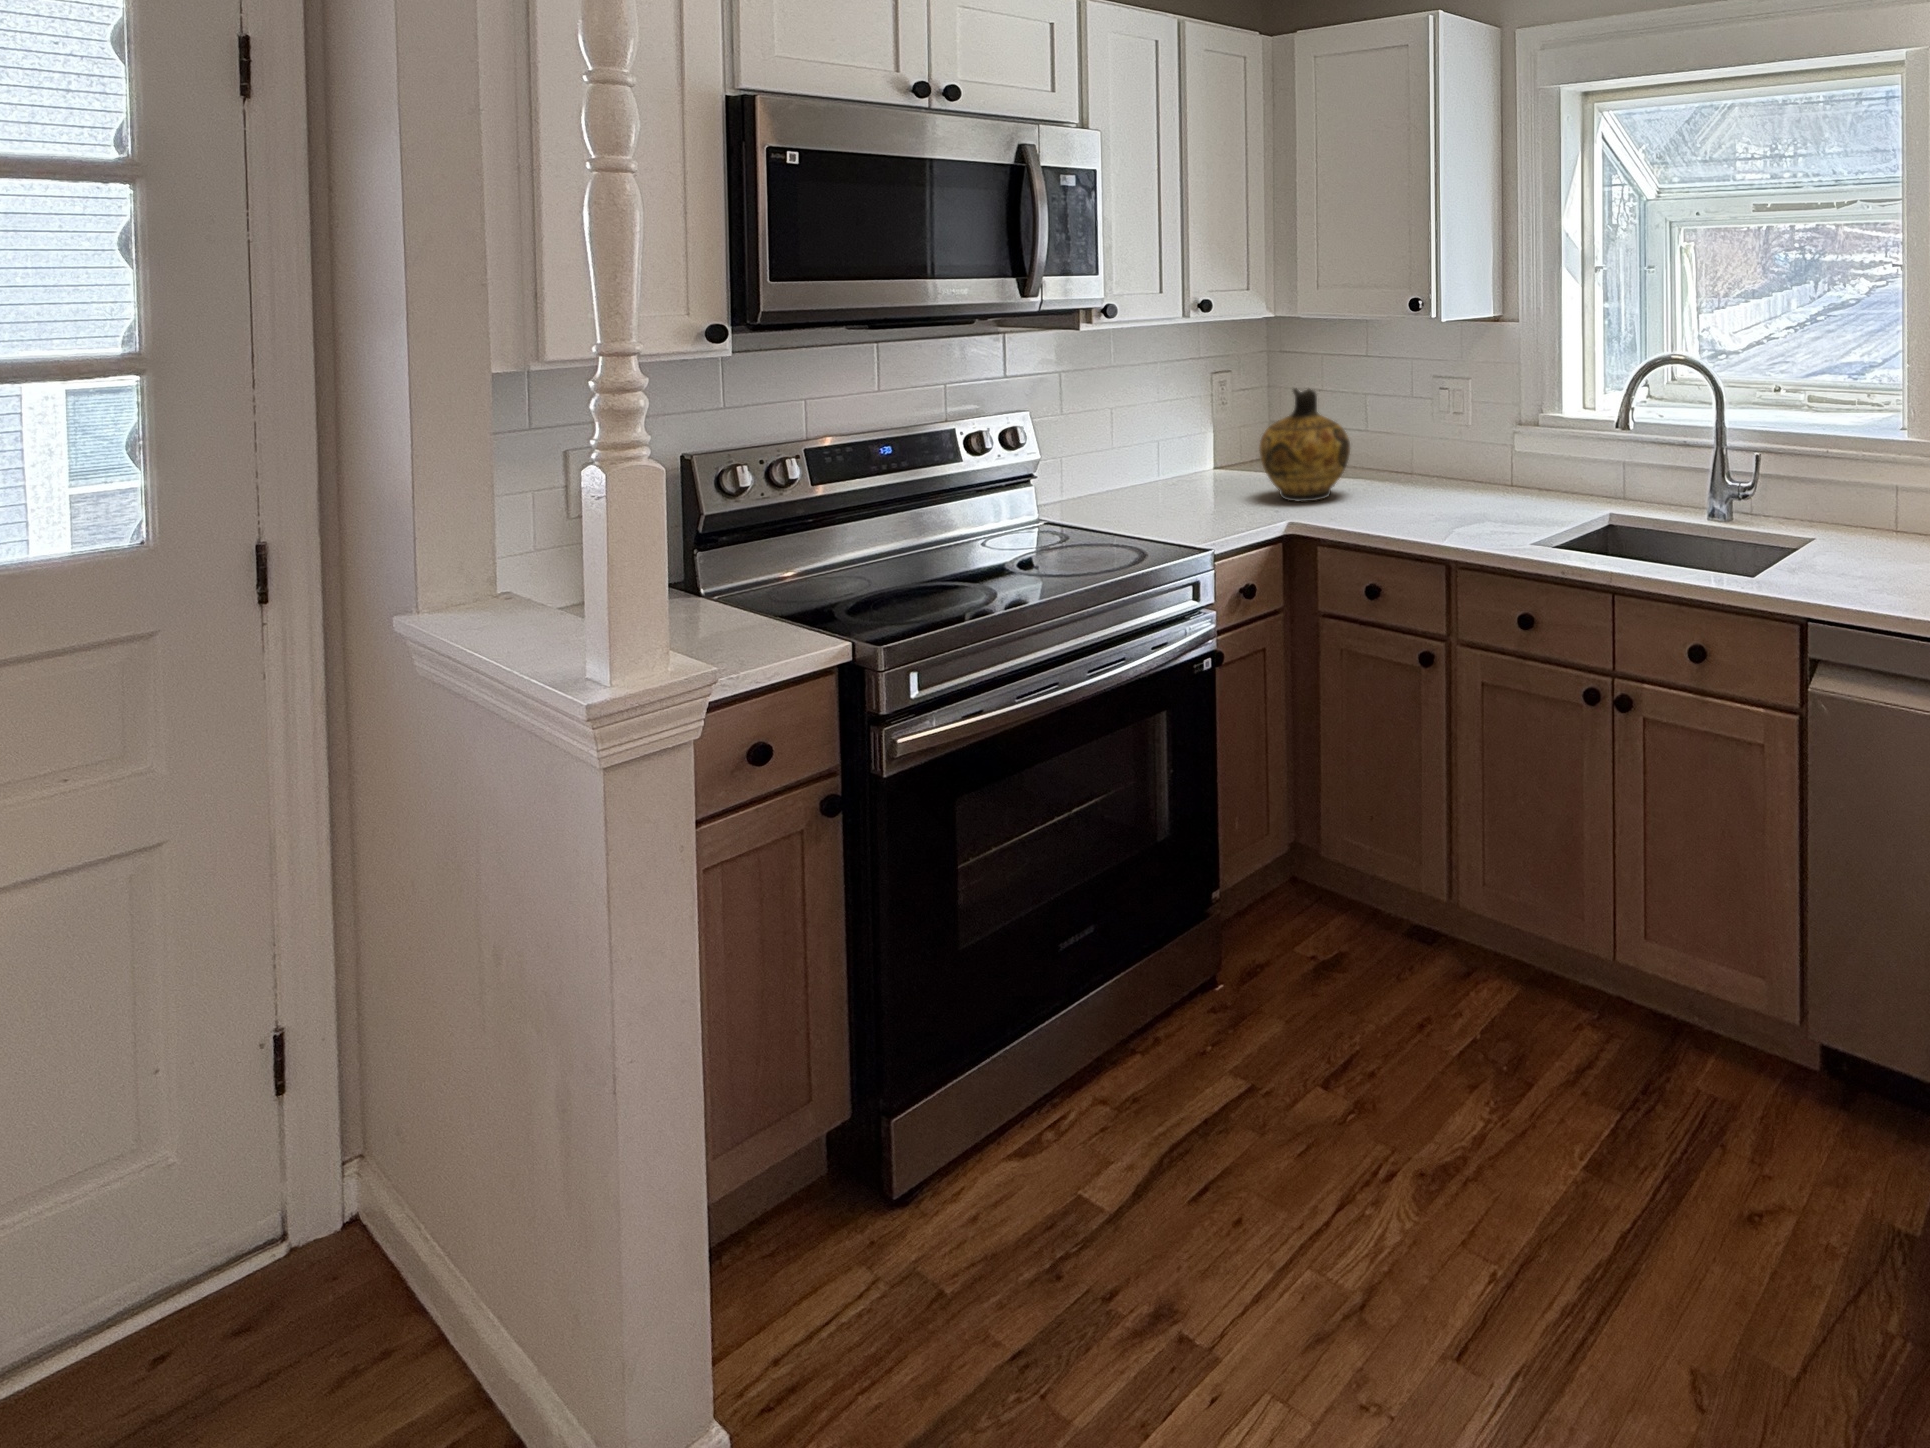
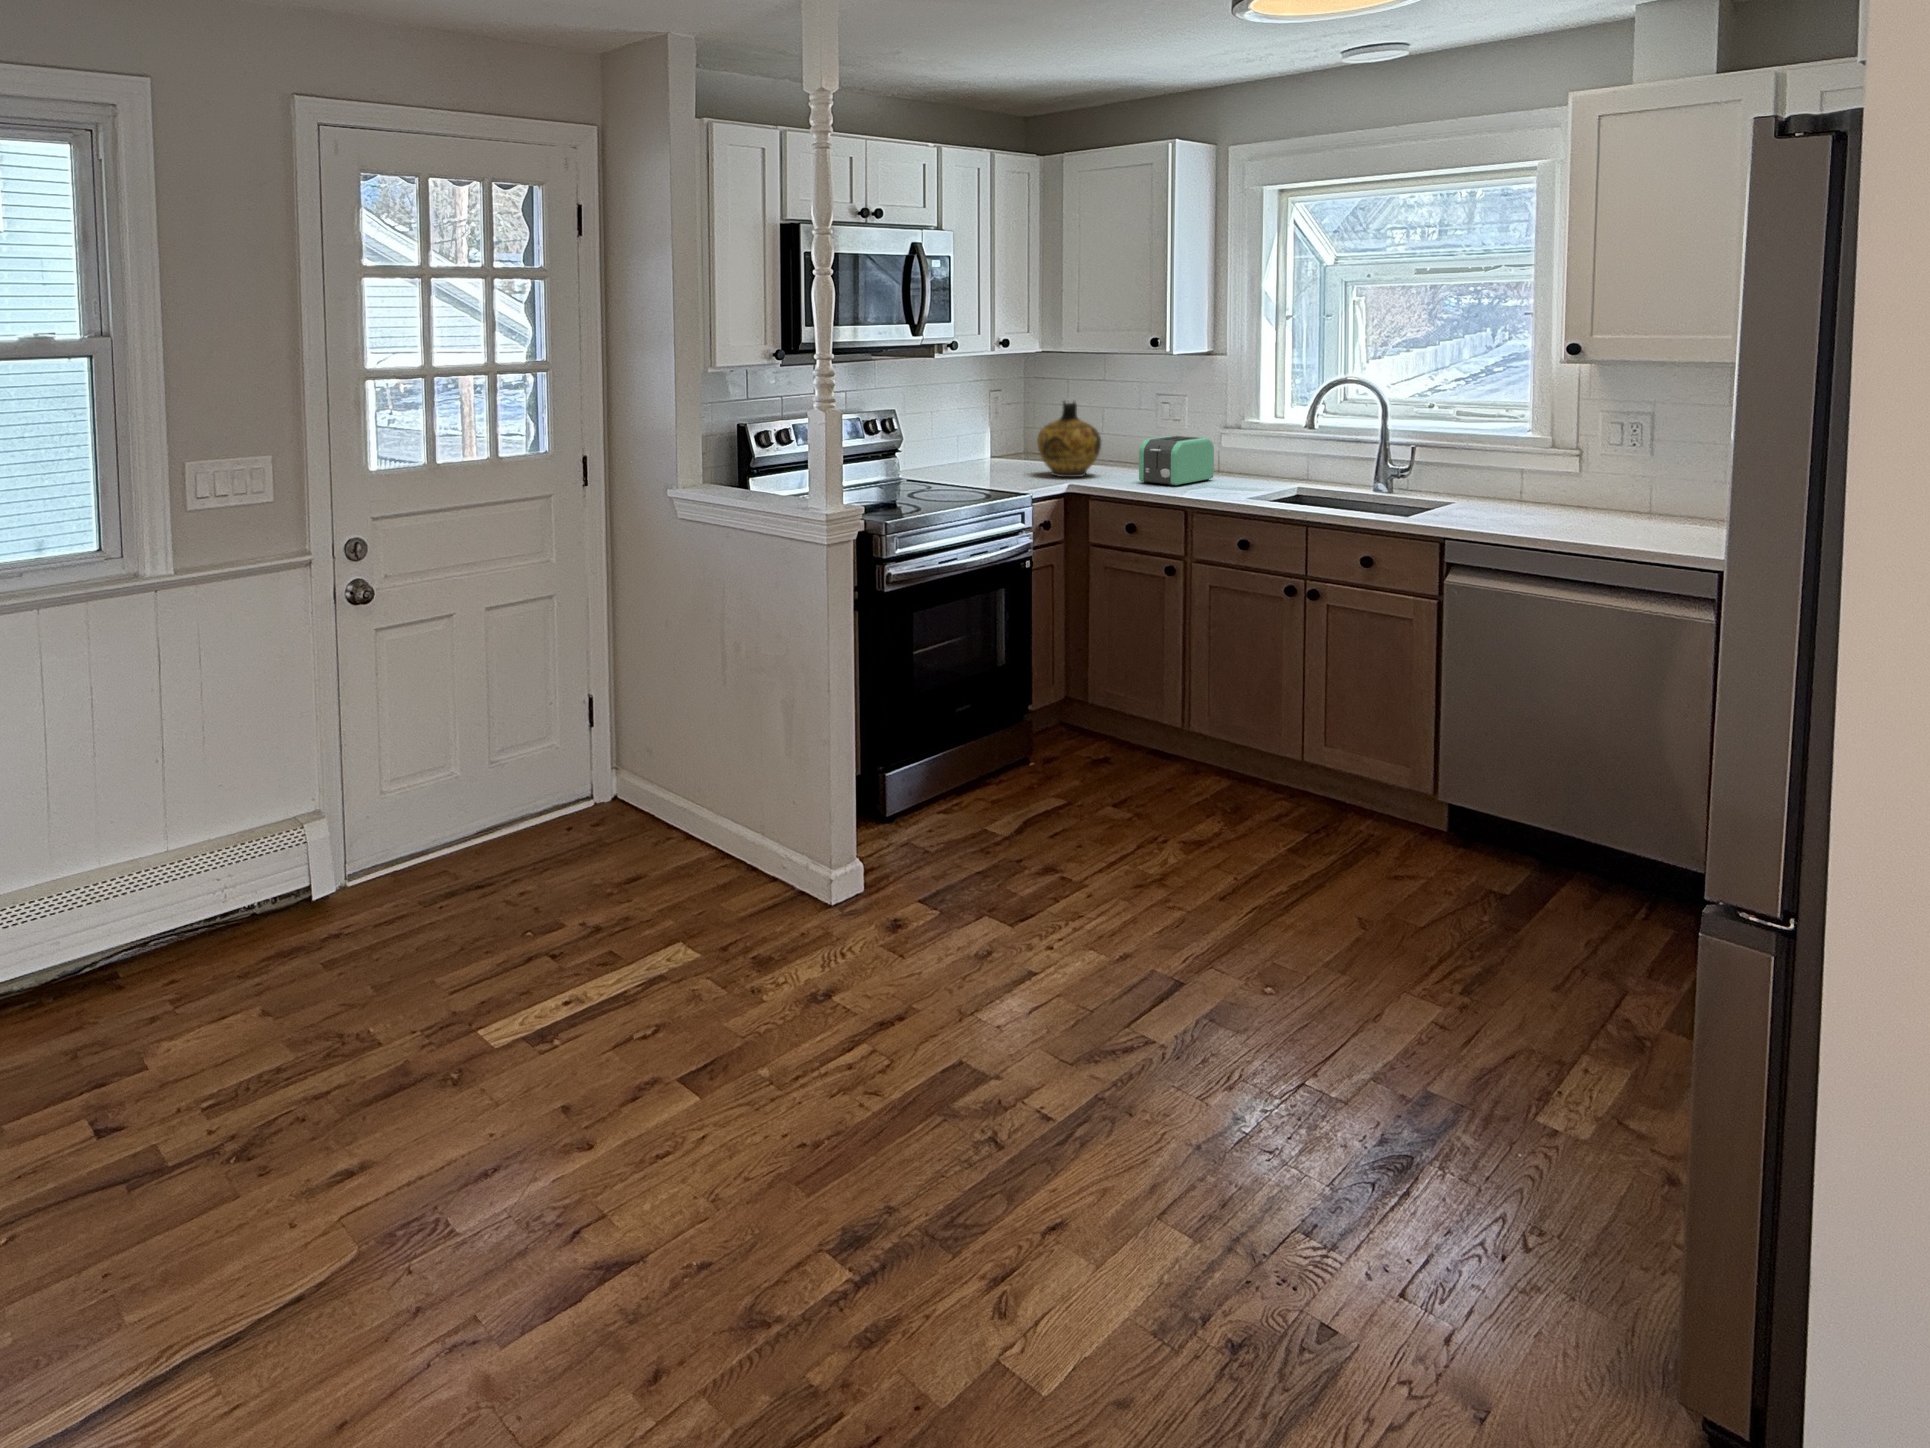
toaster: none [1396,436,1501,515] -> present [1139,436,1214,486]

